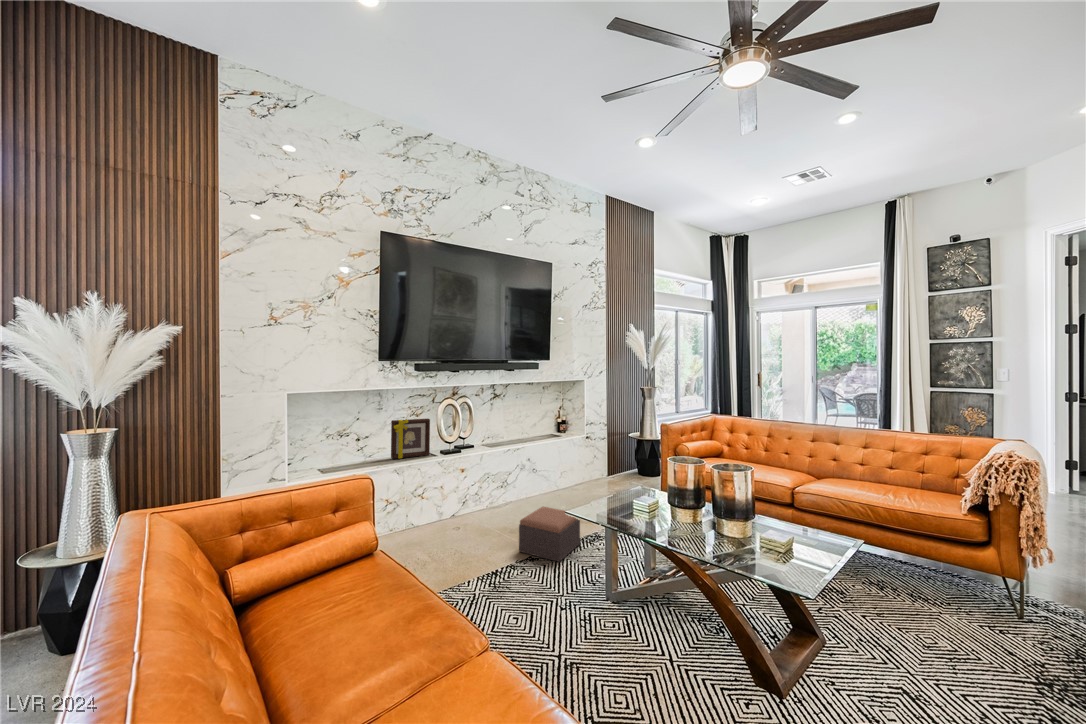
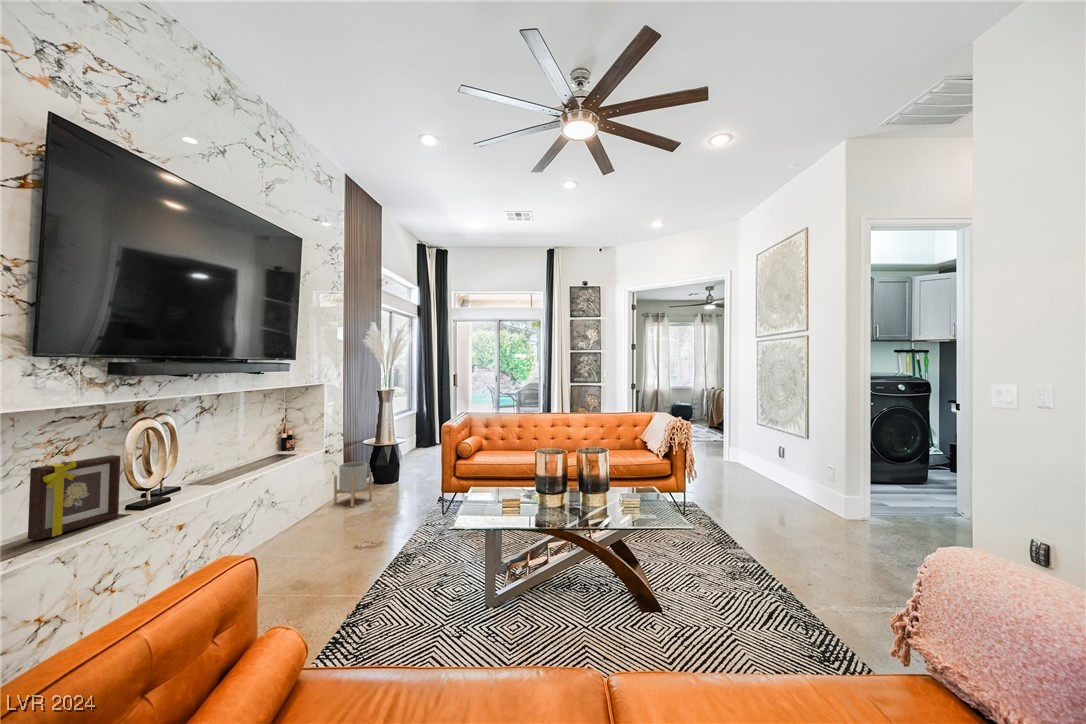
planter: none [593,449,623,487] -> present [334,462,372,507]
footstool: present [519,506,580,562] -> none [337,536,401,606]

